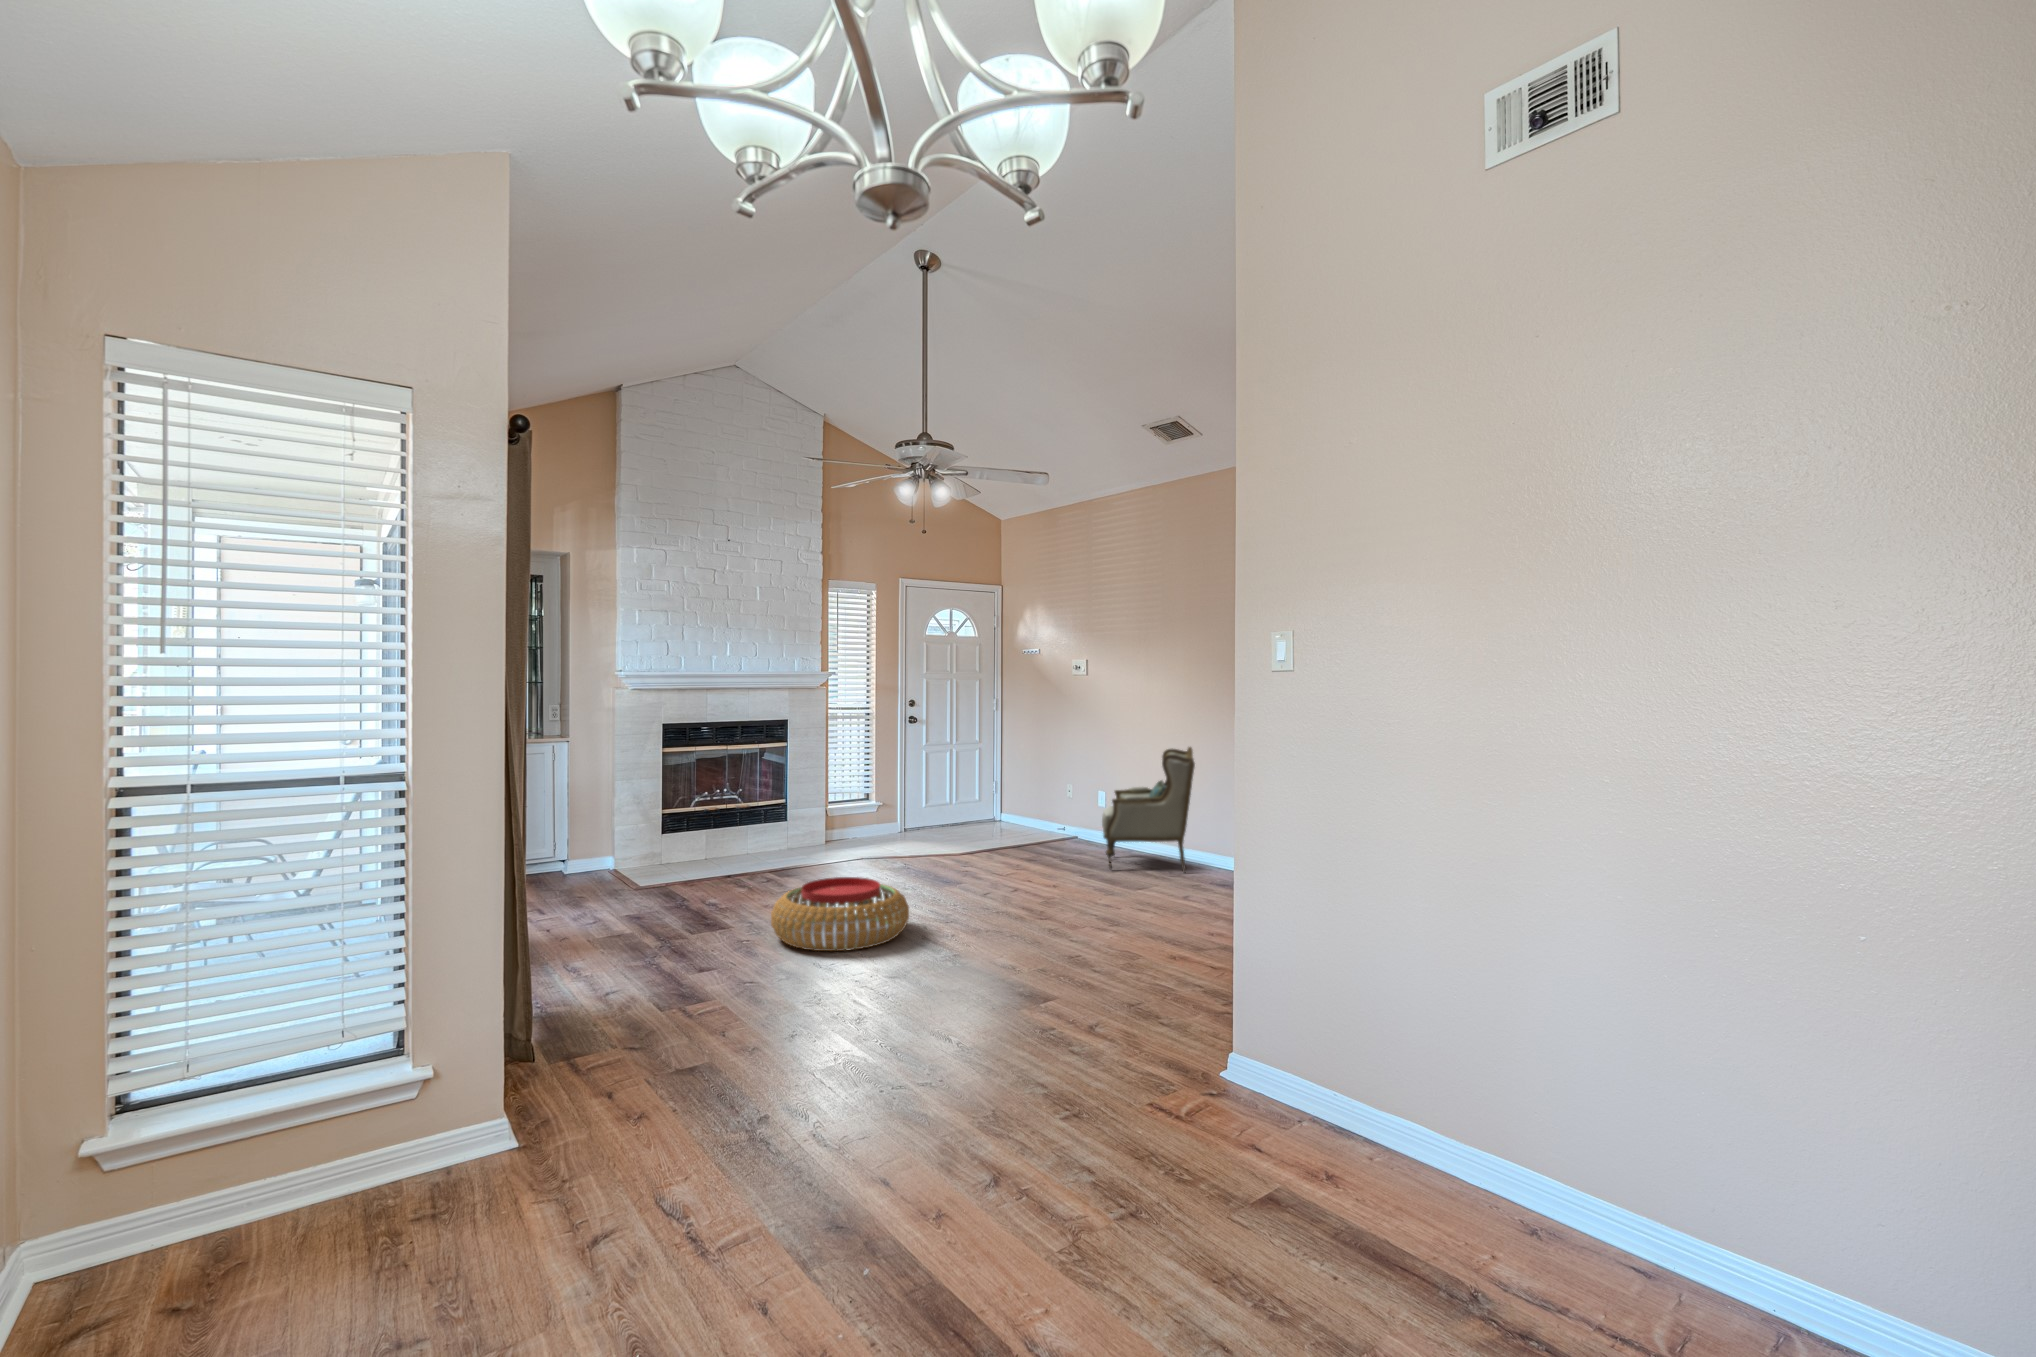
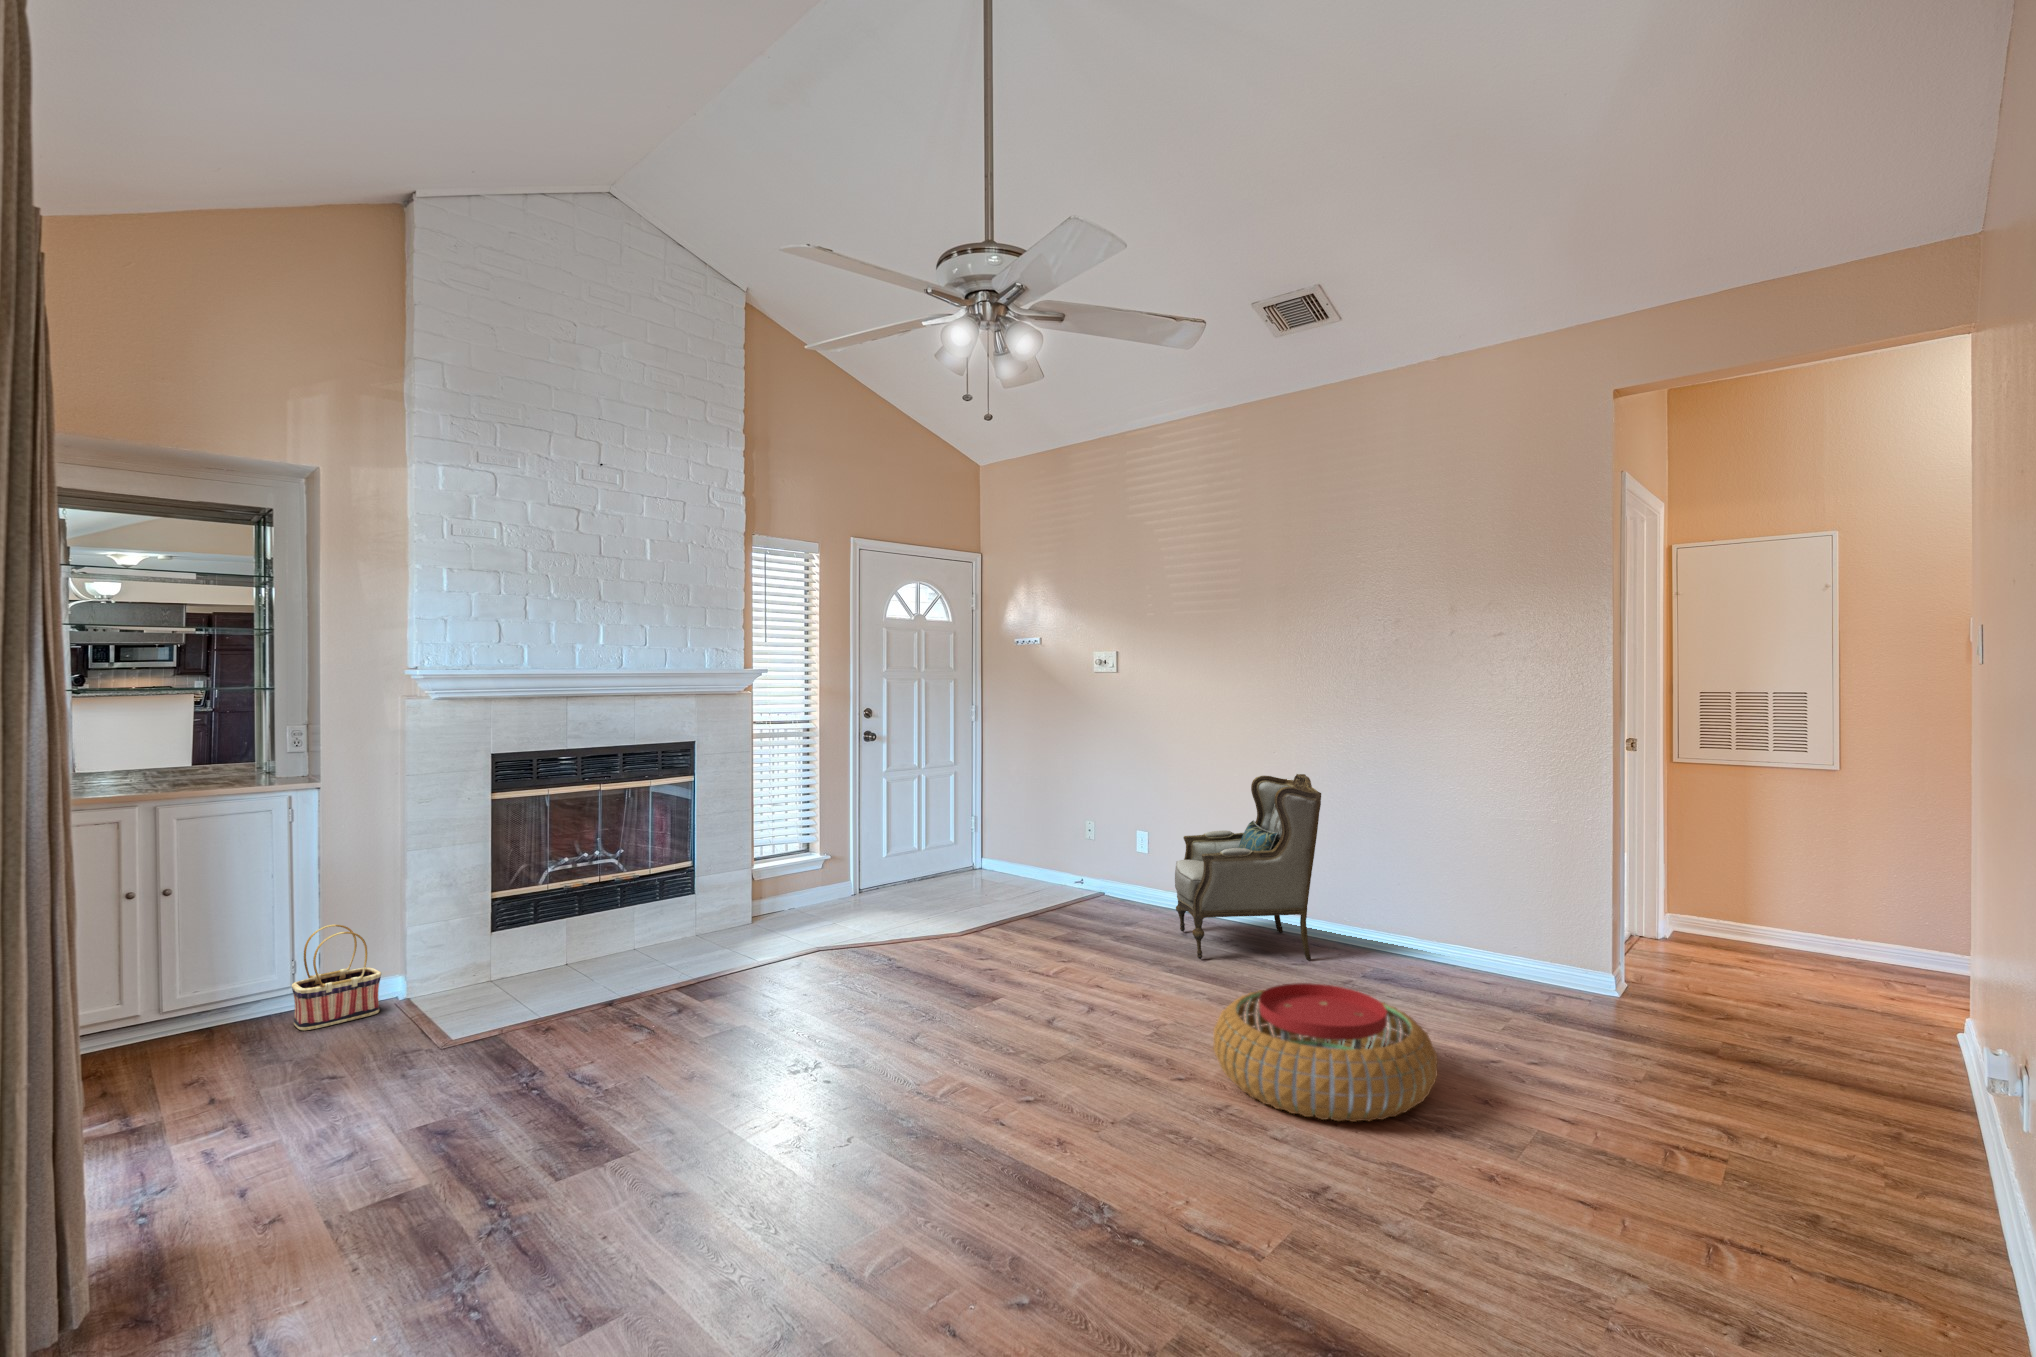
basket: none [554,823,601,881] -> present [292,925,381,1030]
pouf: present [771,877,909,951] -> present [1213,983,1437,1122]

